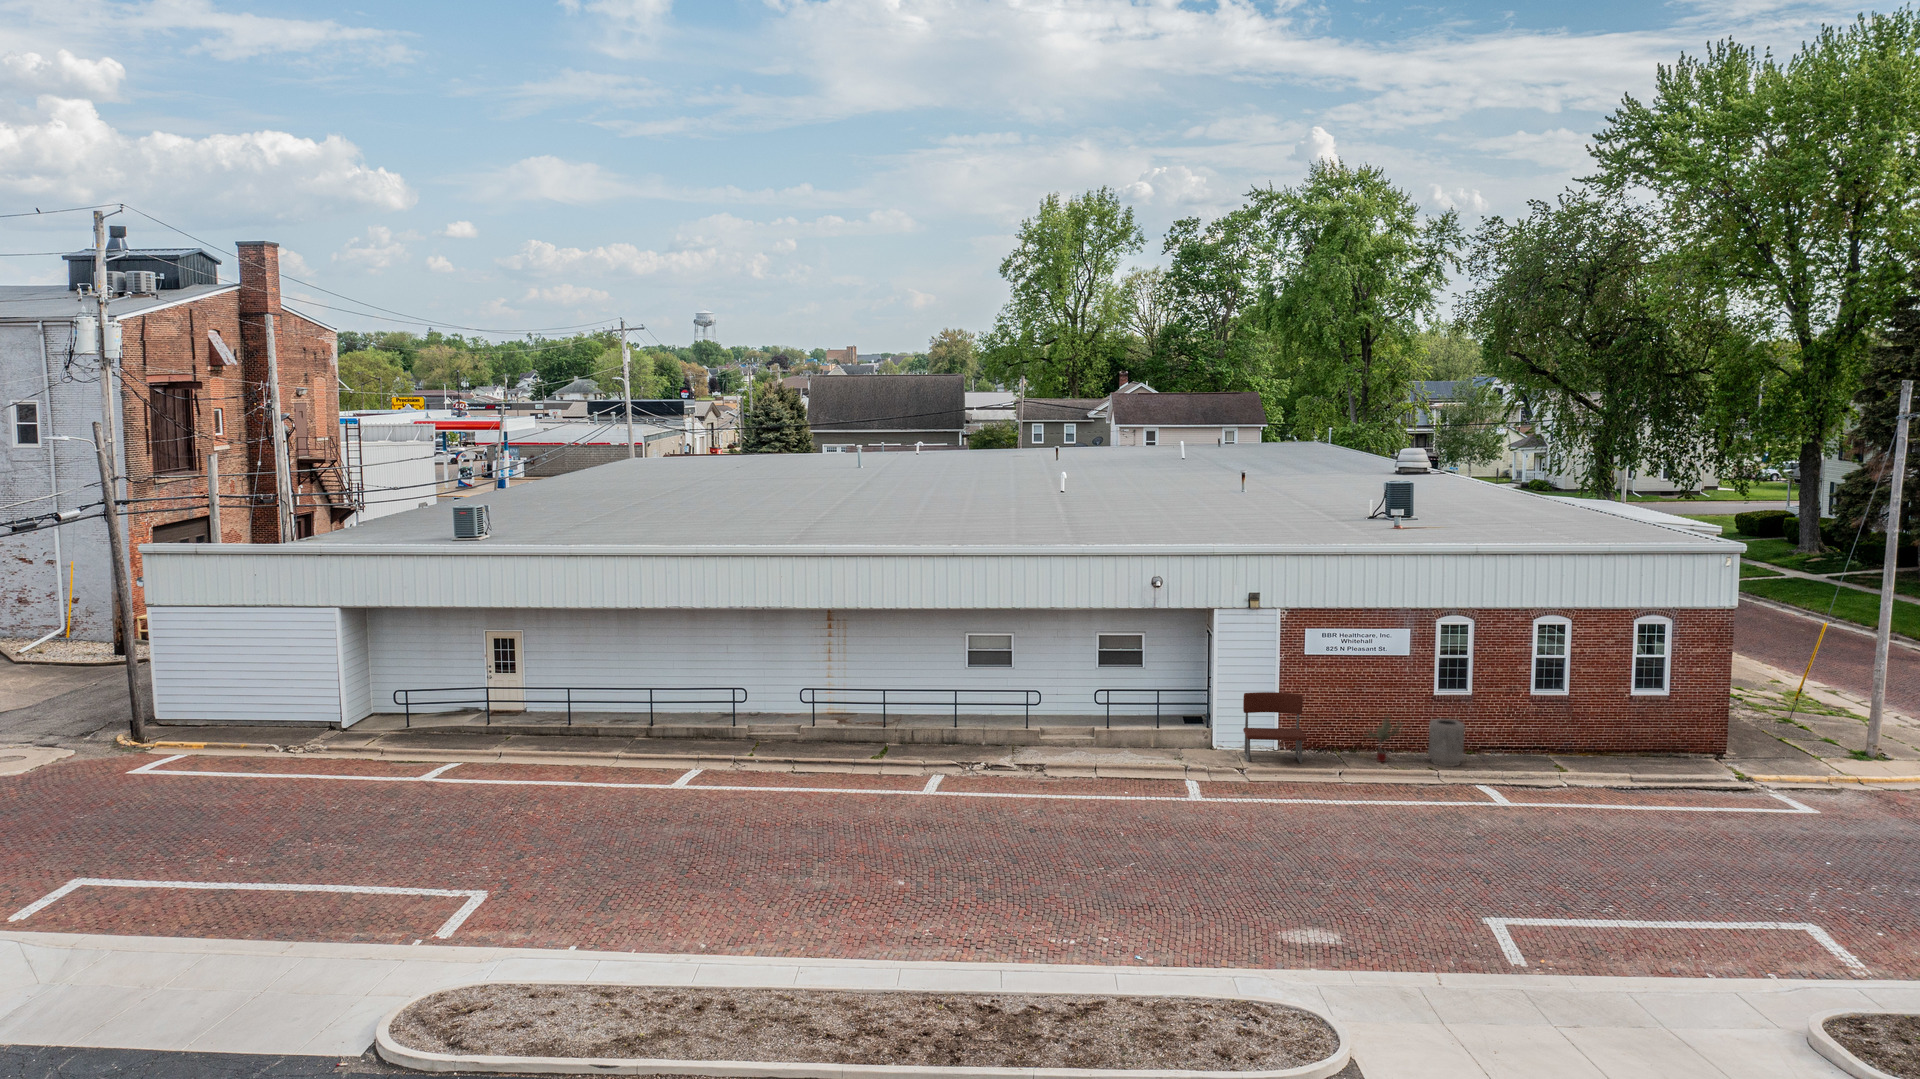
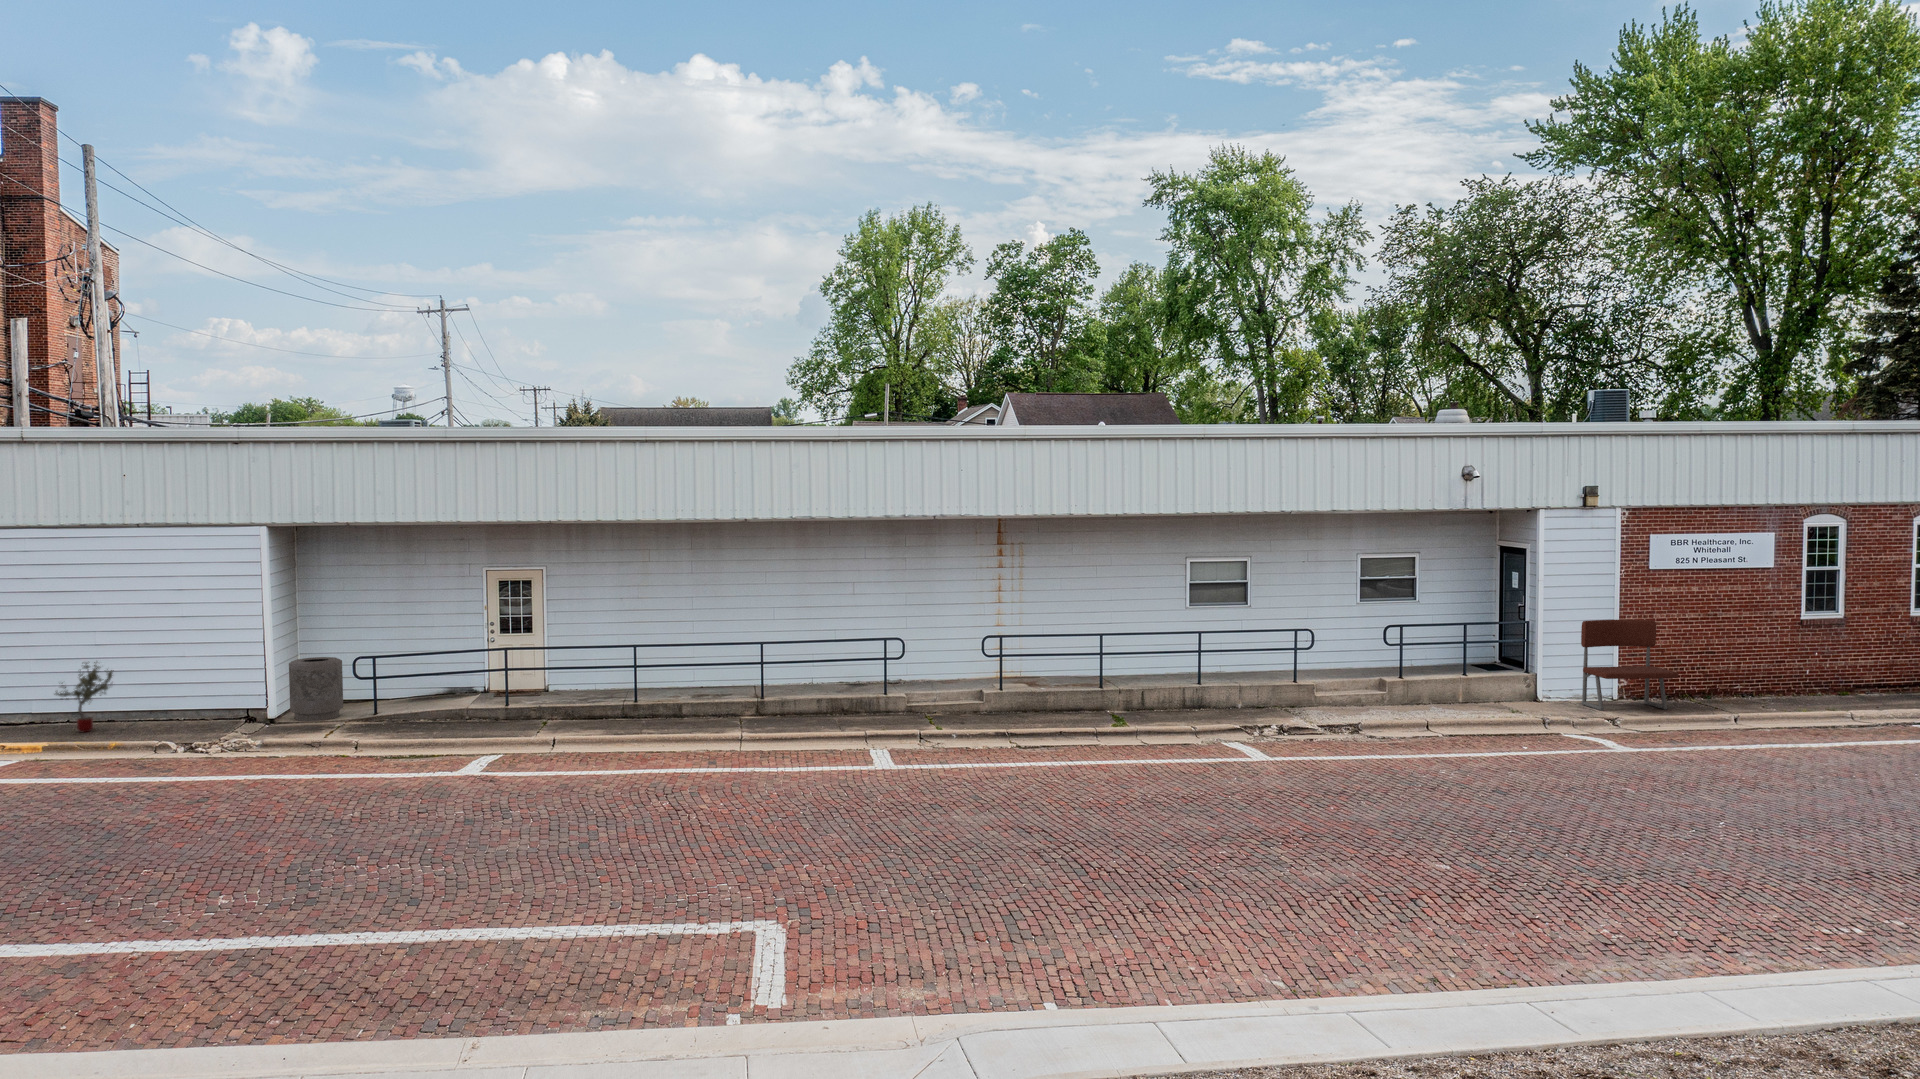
potted tree: present [1364,717,1402,762] -> present [56,662,114,732]
trash can: present [1428,719,1465,766] -> present [289,657,343,721]

